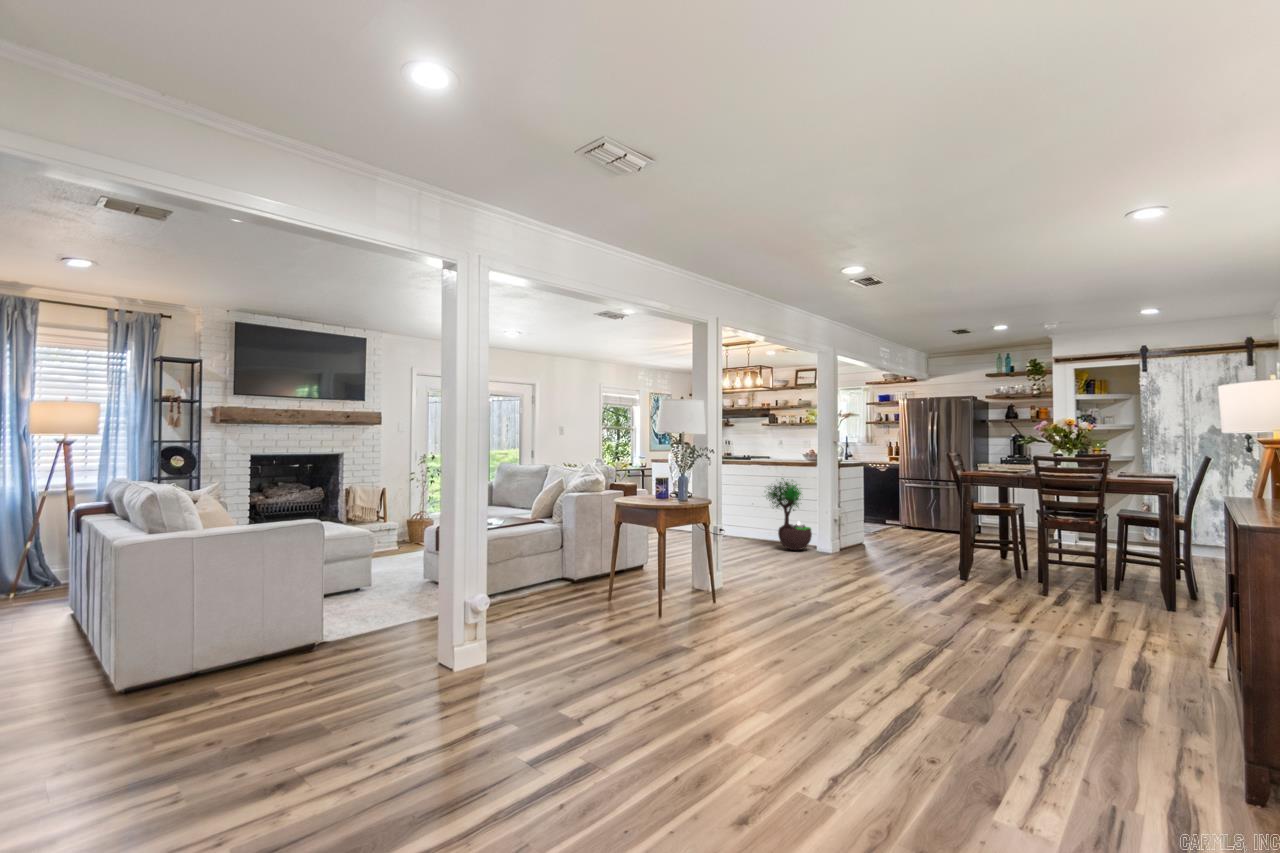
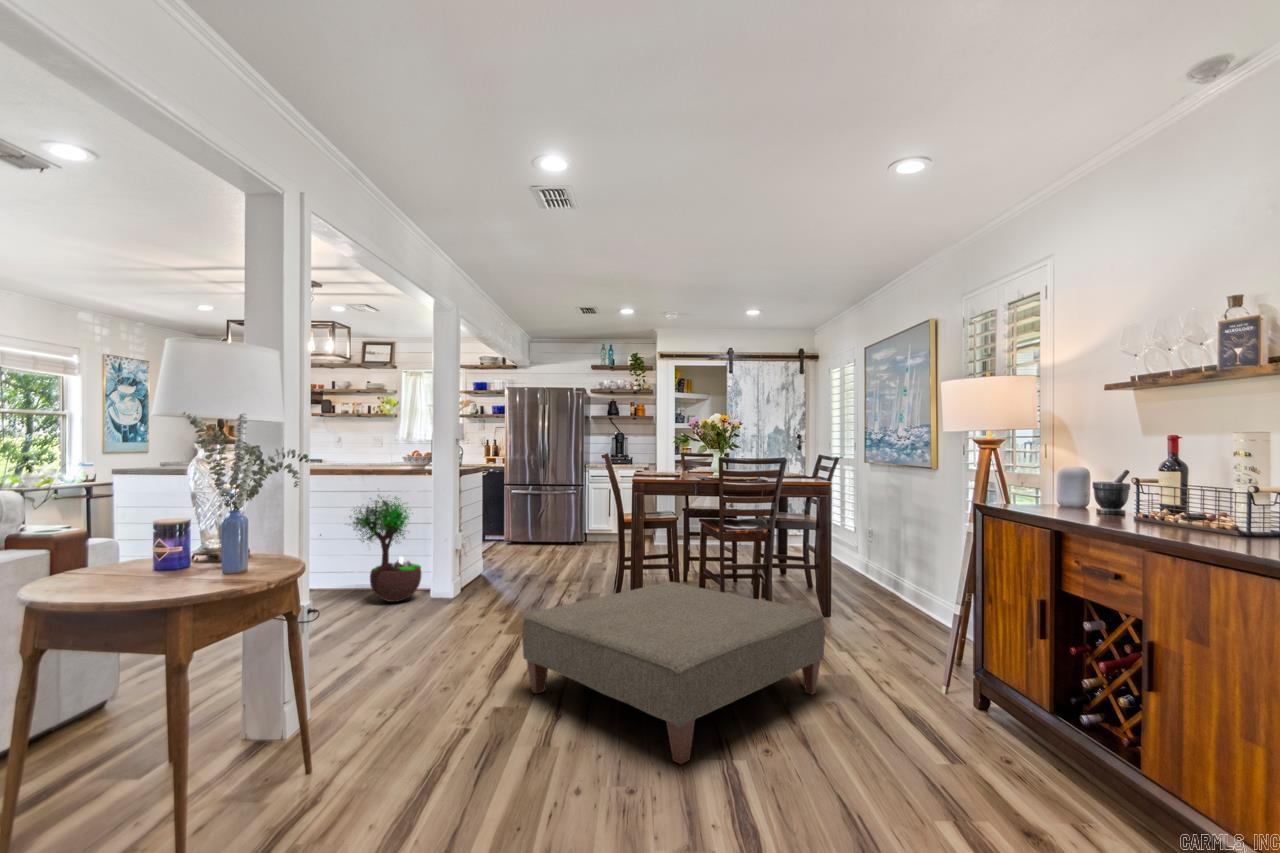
ottoman: none [836,549,1064,639] -> present [522,582,825,764]

